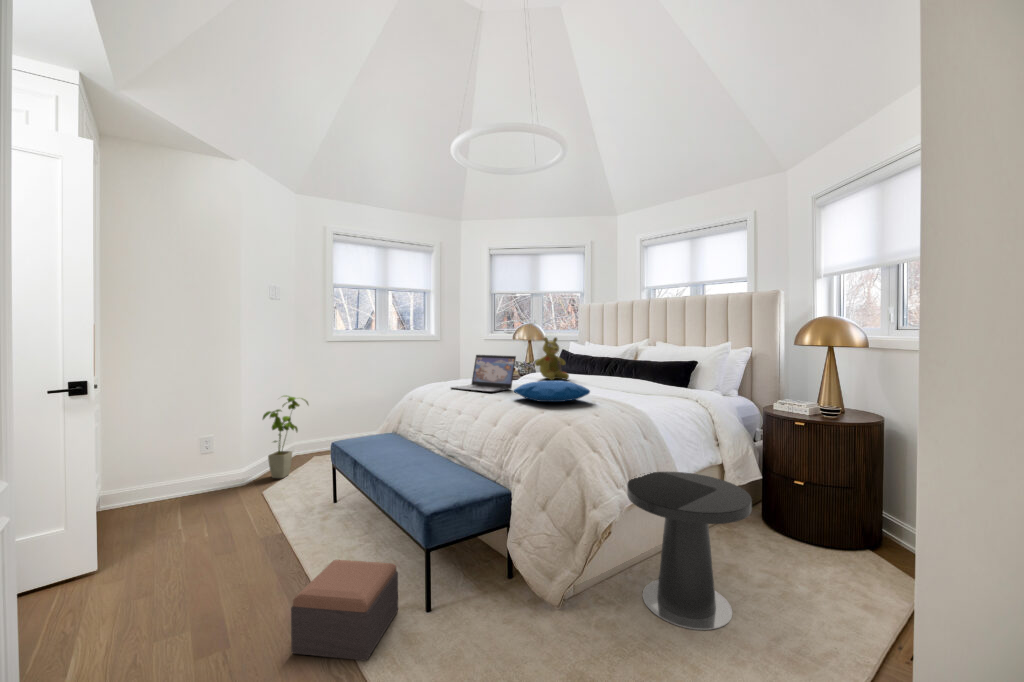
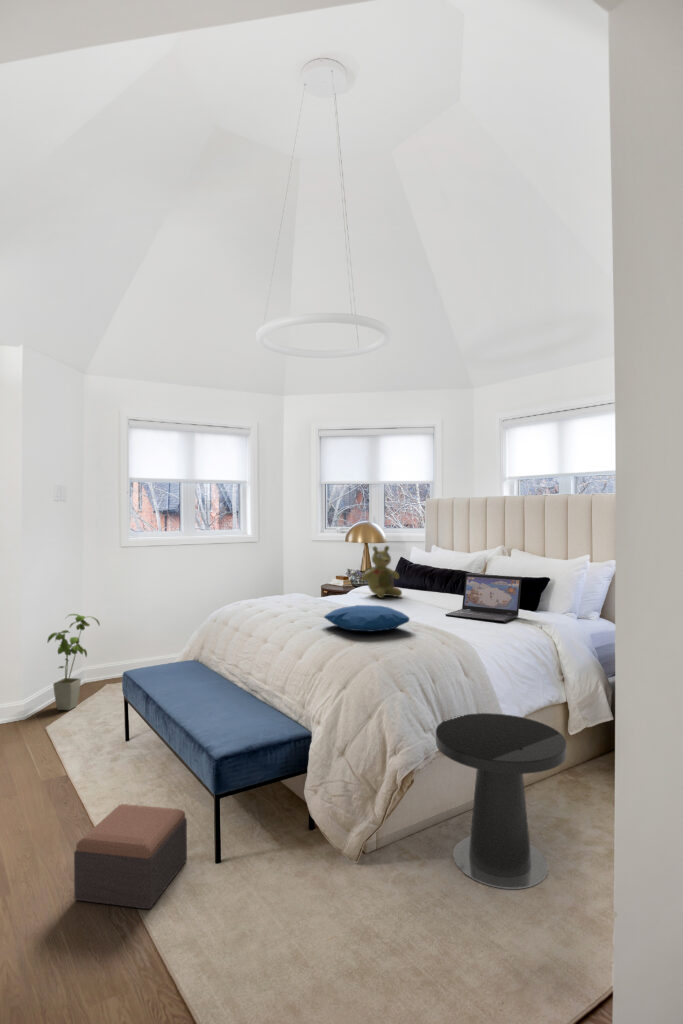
laptop: present [451,355,516,392] -> present [445,573,522,622]

